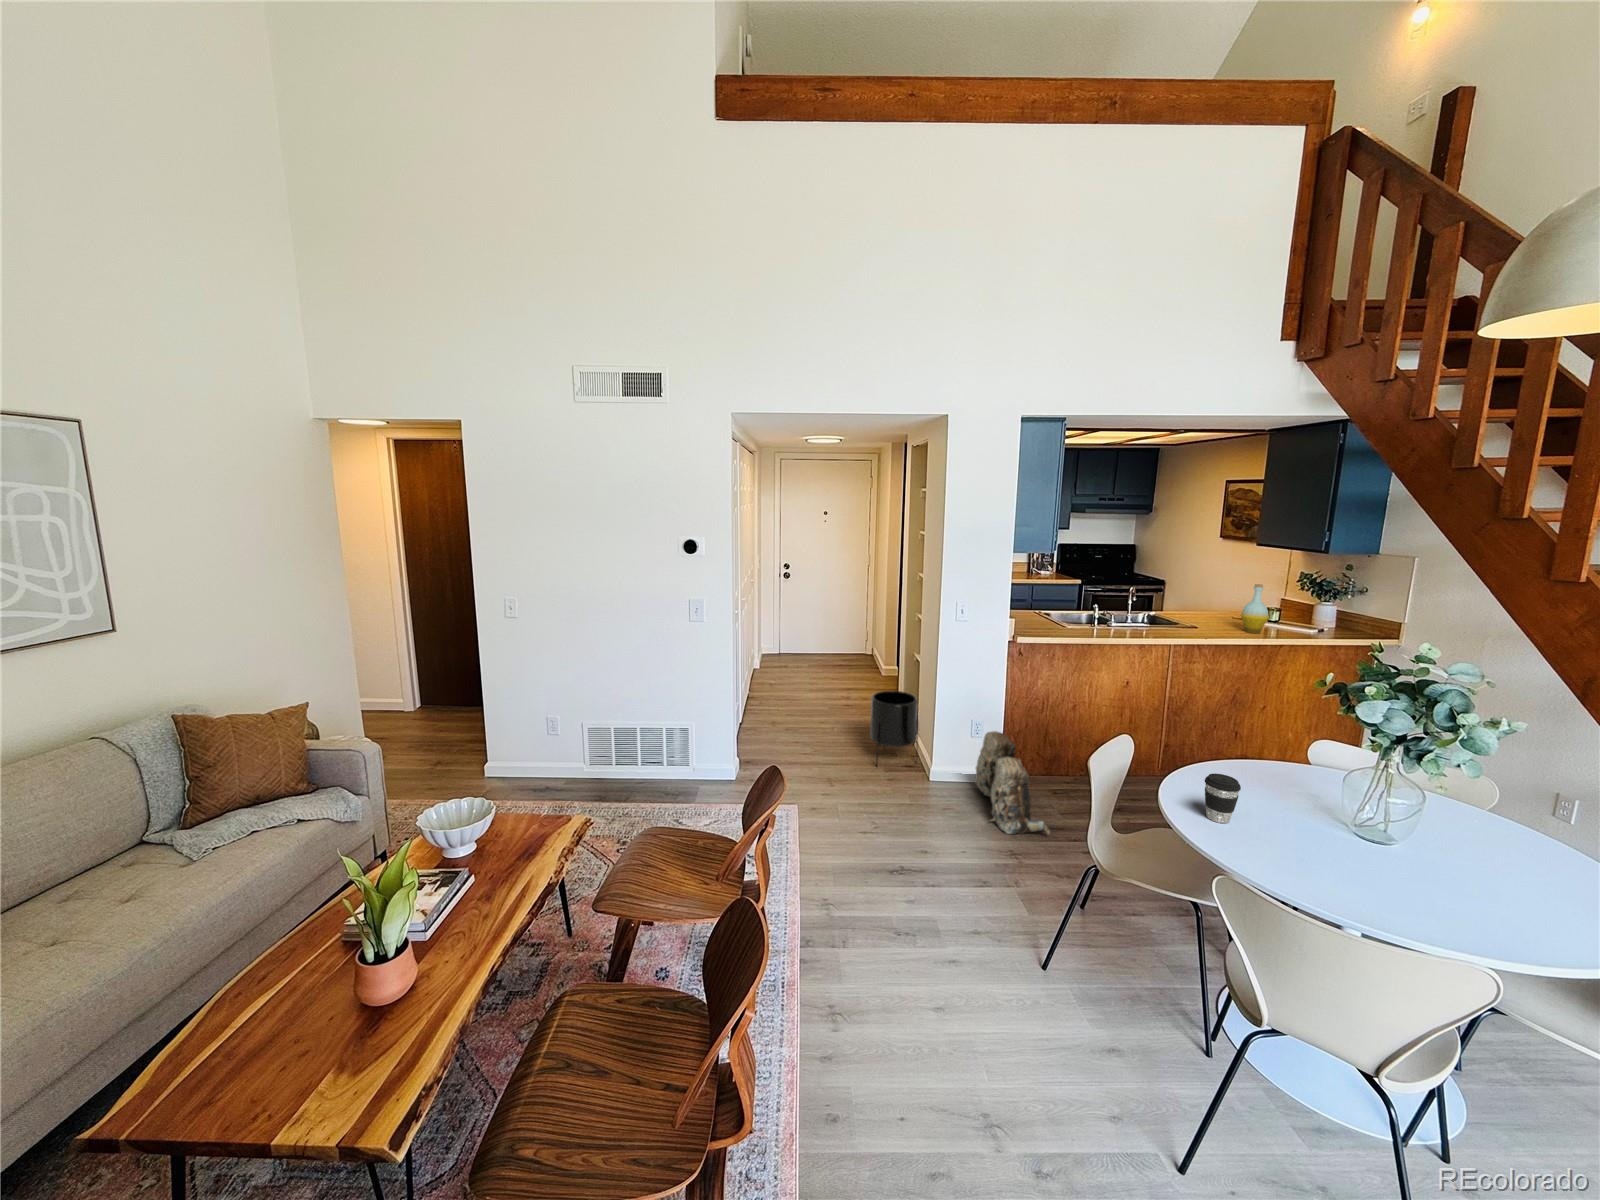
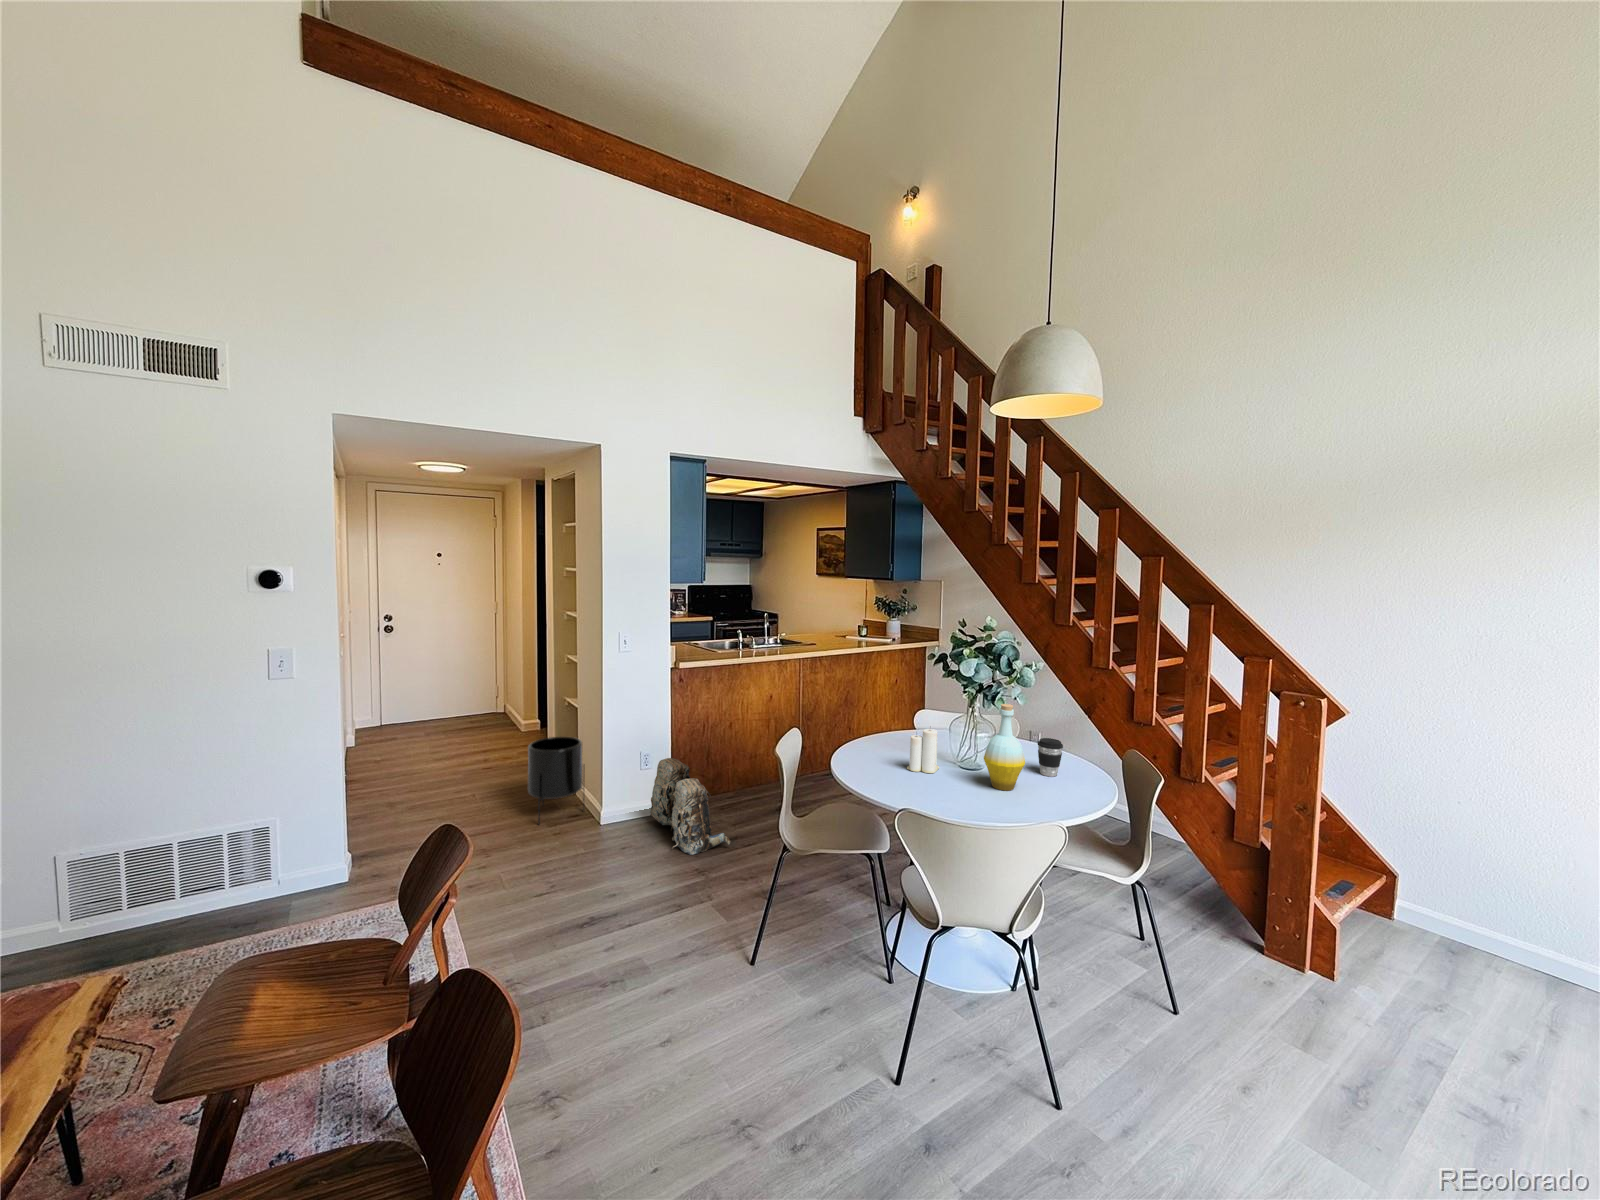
bottle: present [1241,584,1269,633] -> present [984,704,1025,791]
coffee cup: present [1205,774,1241,823] -> present [1038,738,1063,777]
candle: none [1263,775,1317,836] -> present [907,729,939,773]

